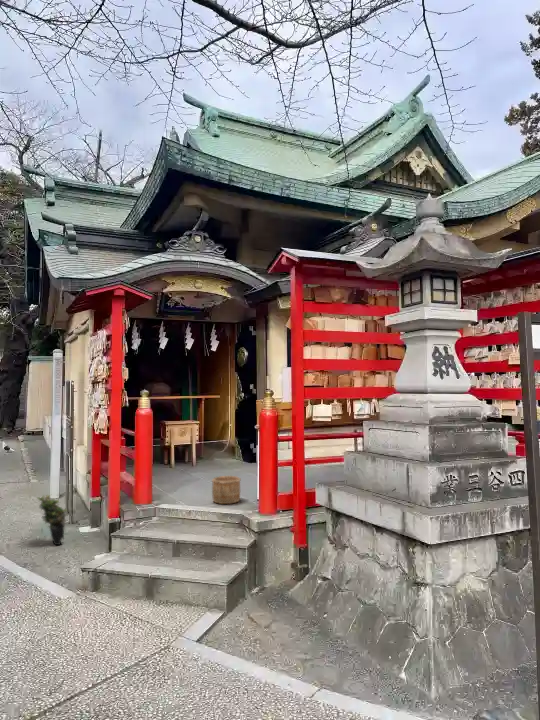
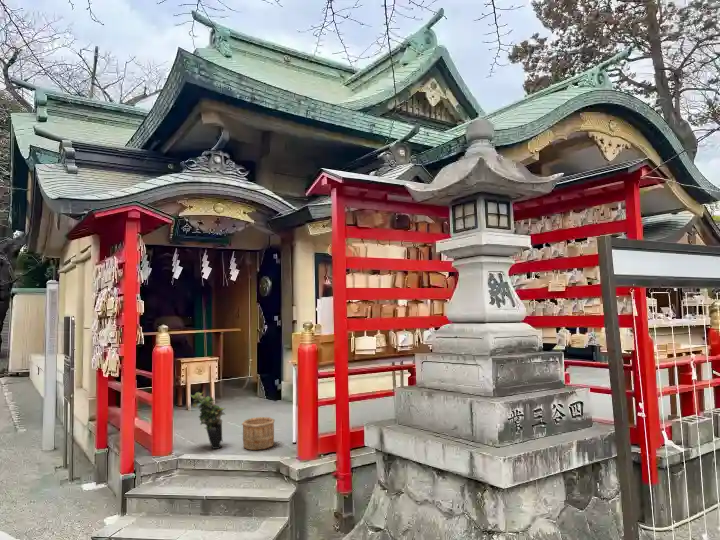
potted plant: present [38,495,66,545] -> present [190,393,225,449]

